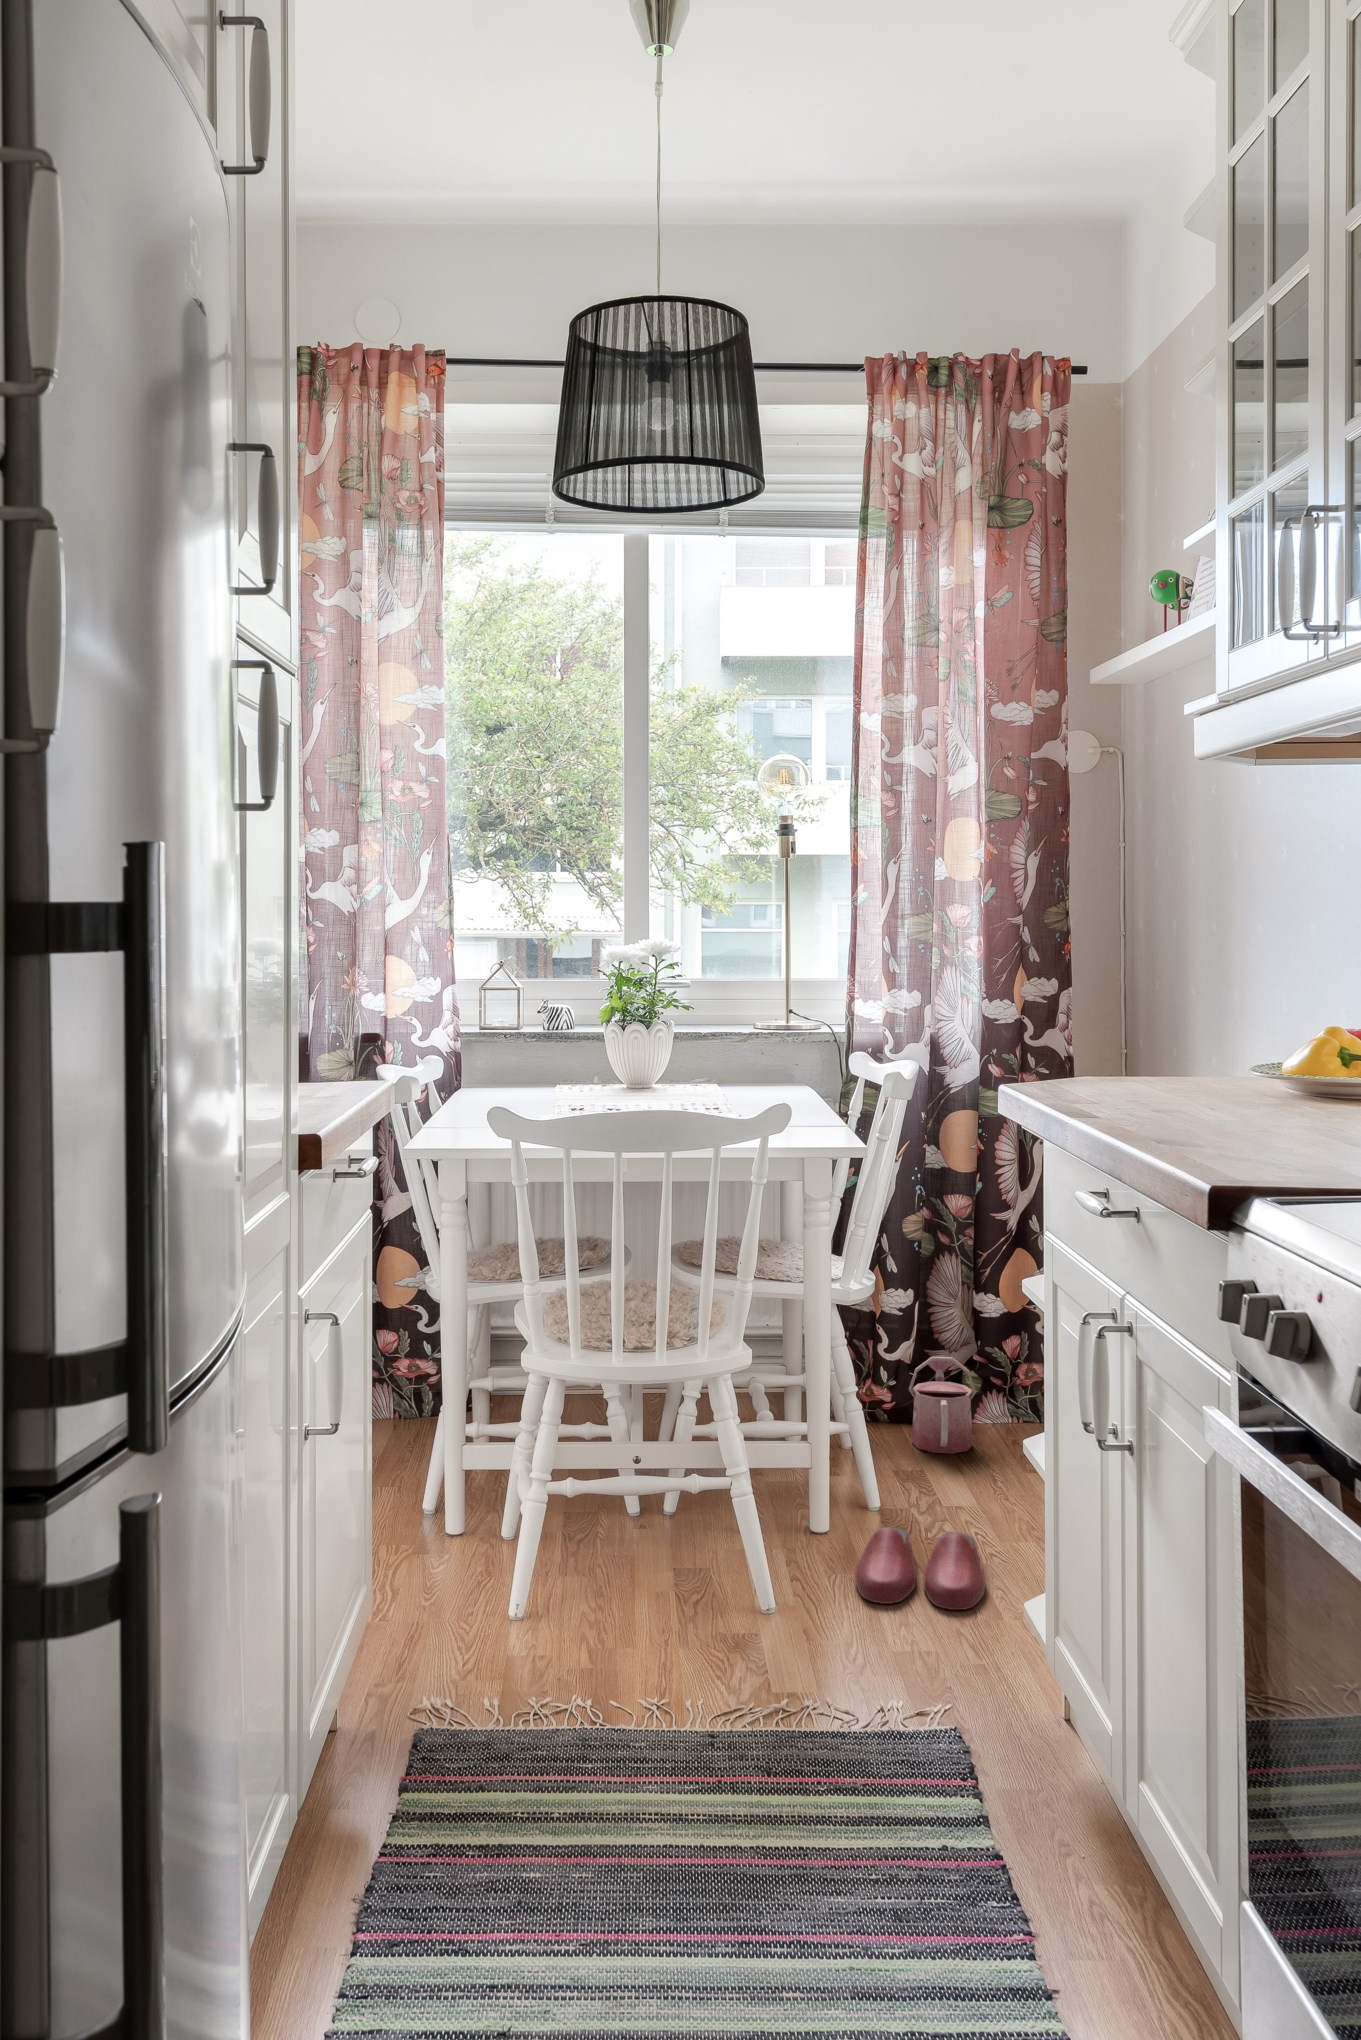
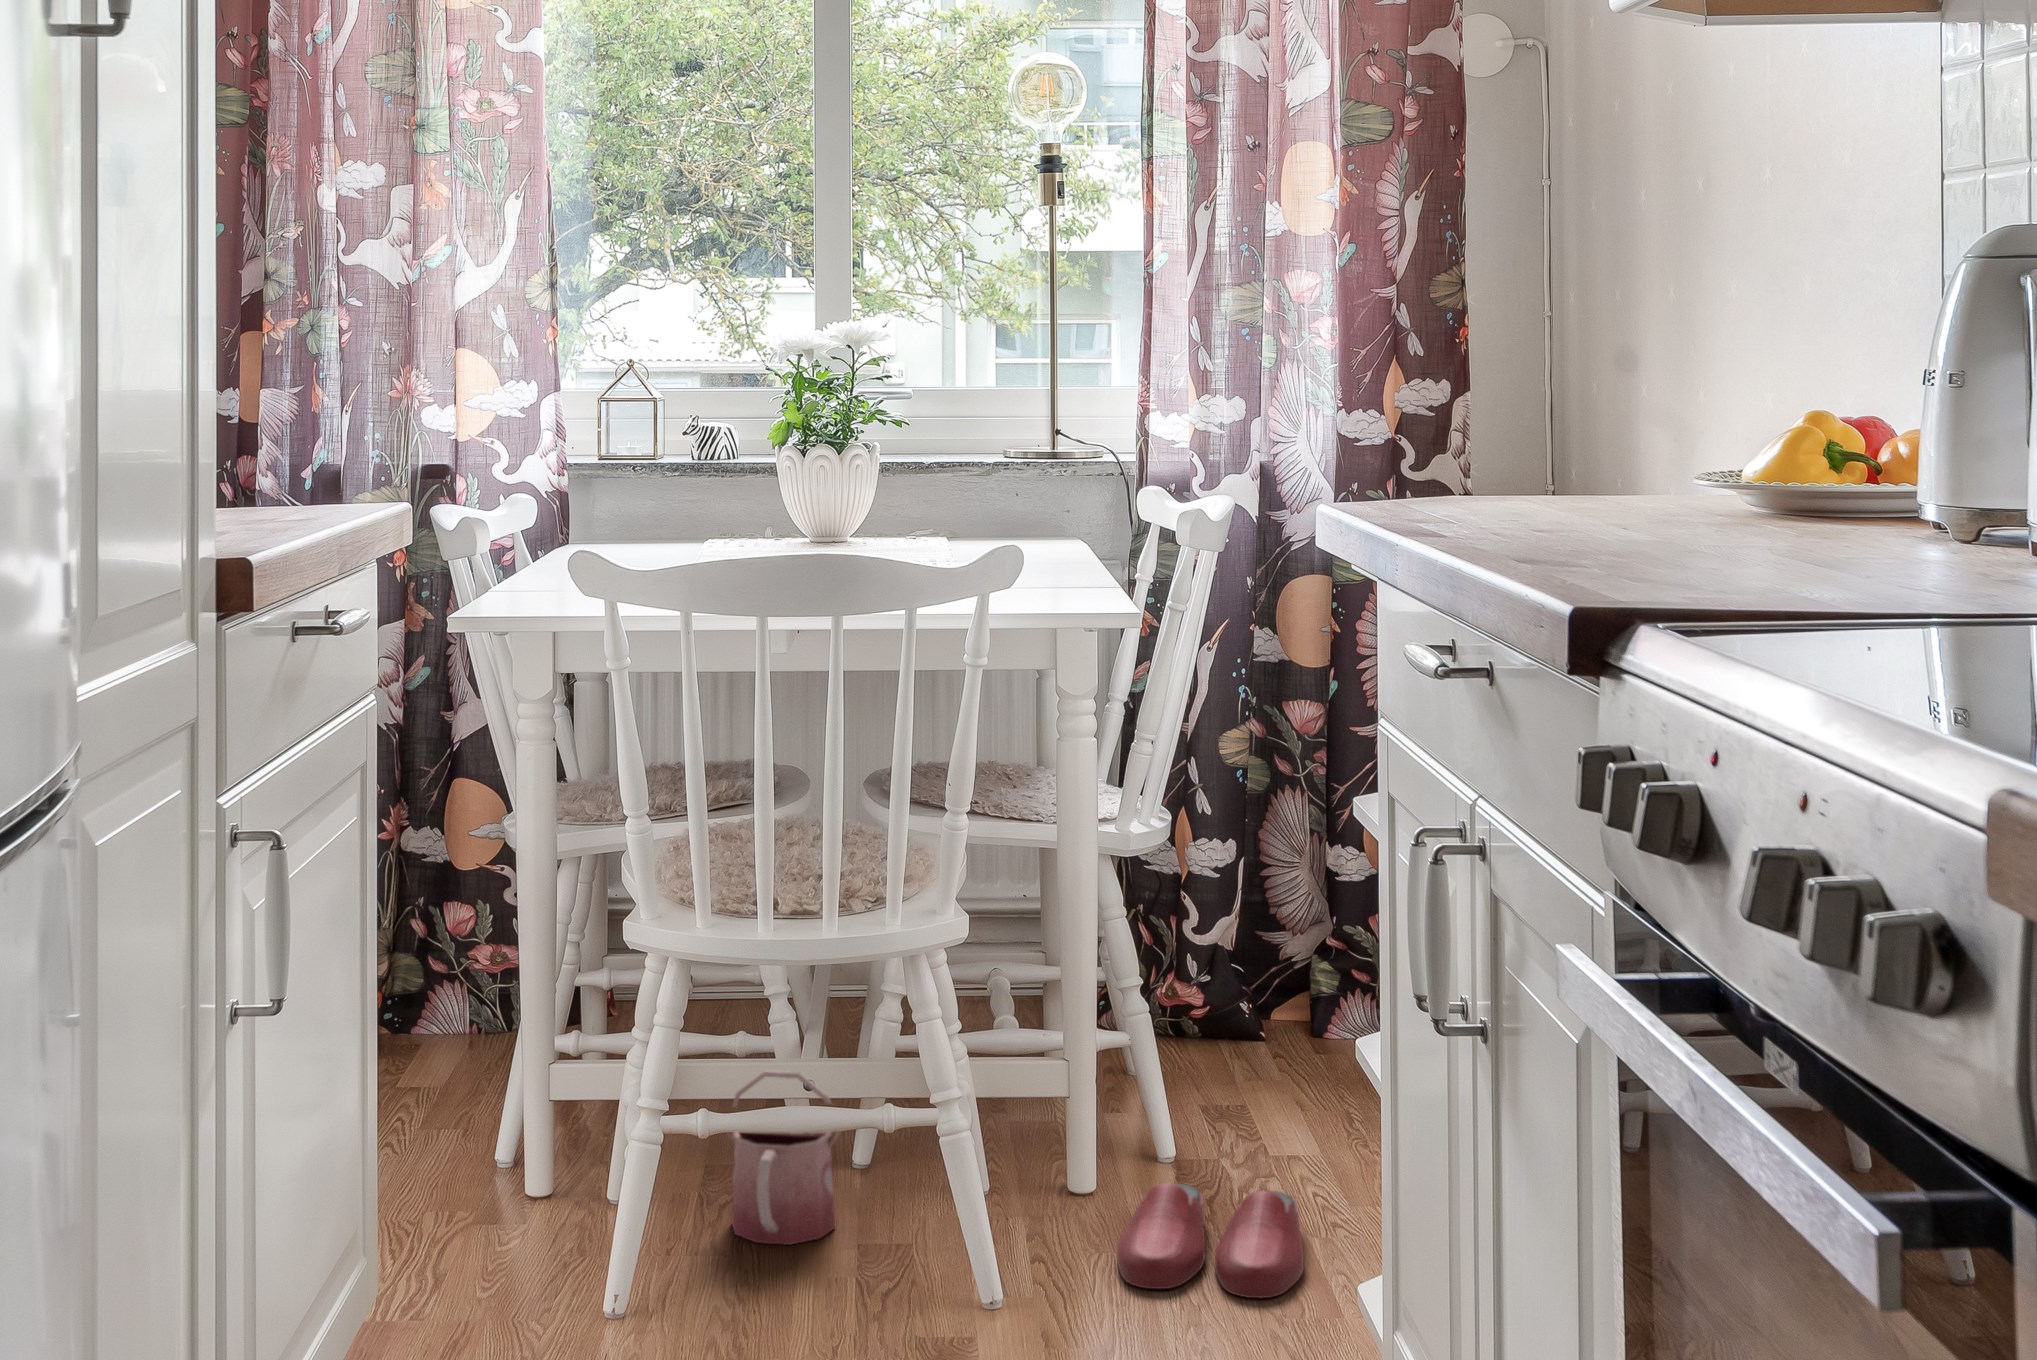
watering can: present [909,1356,976,1454] -> present [728,1070,839,1245]

